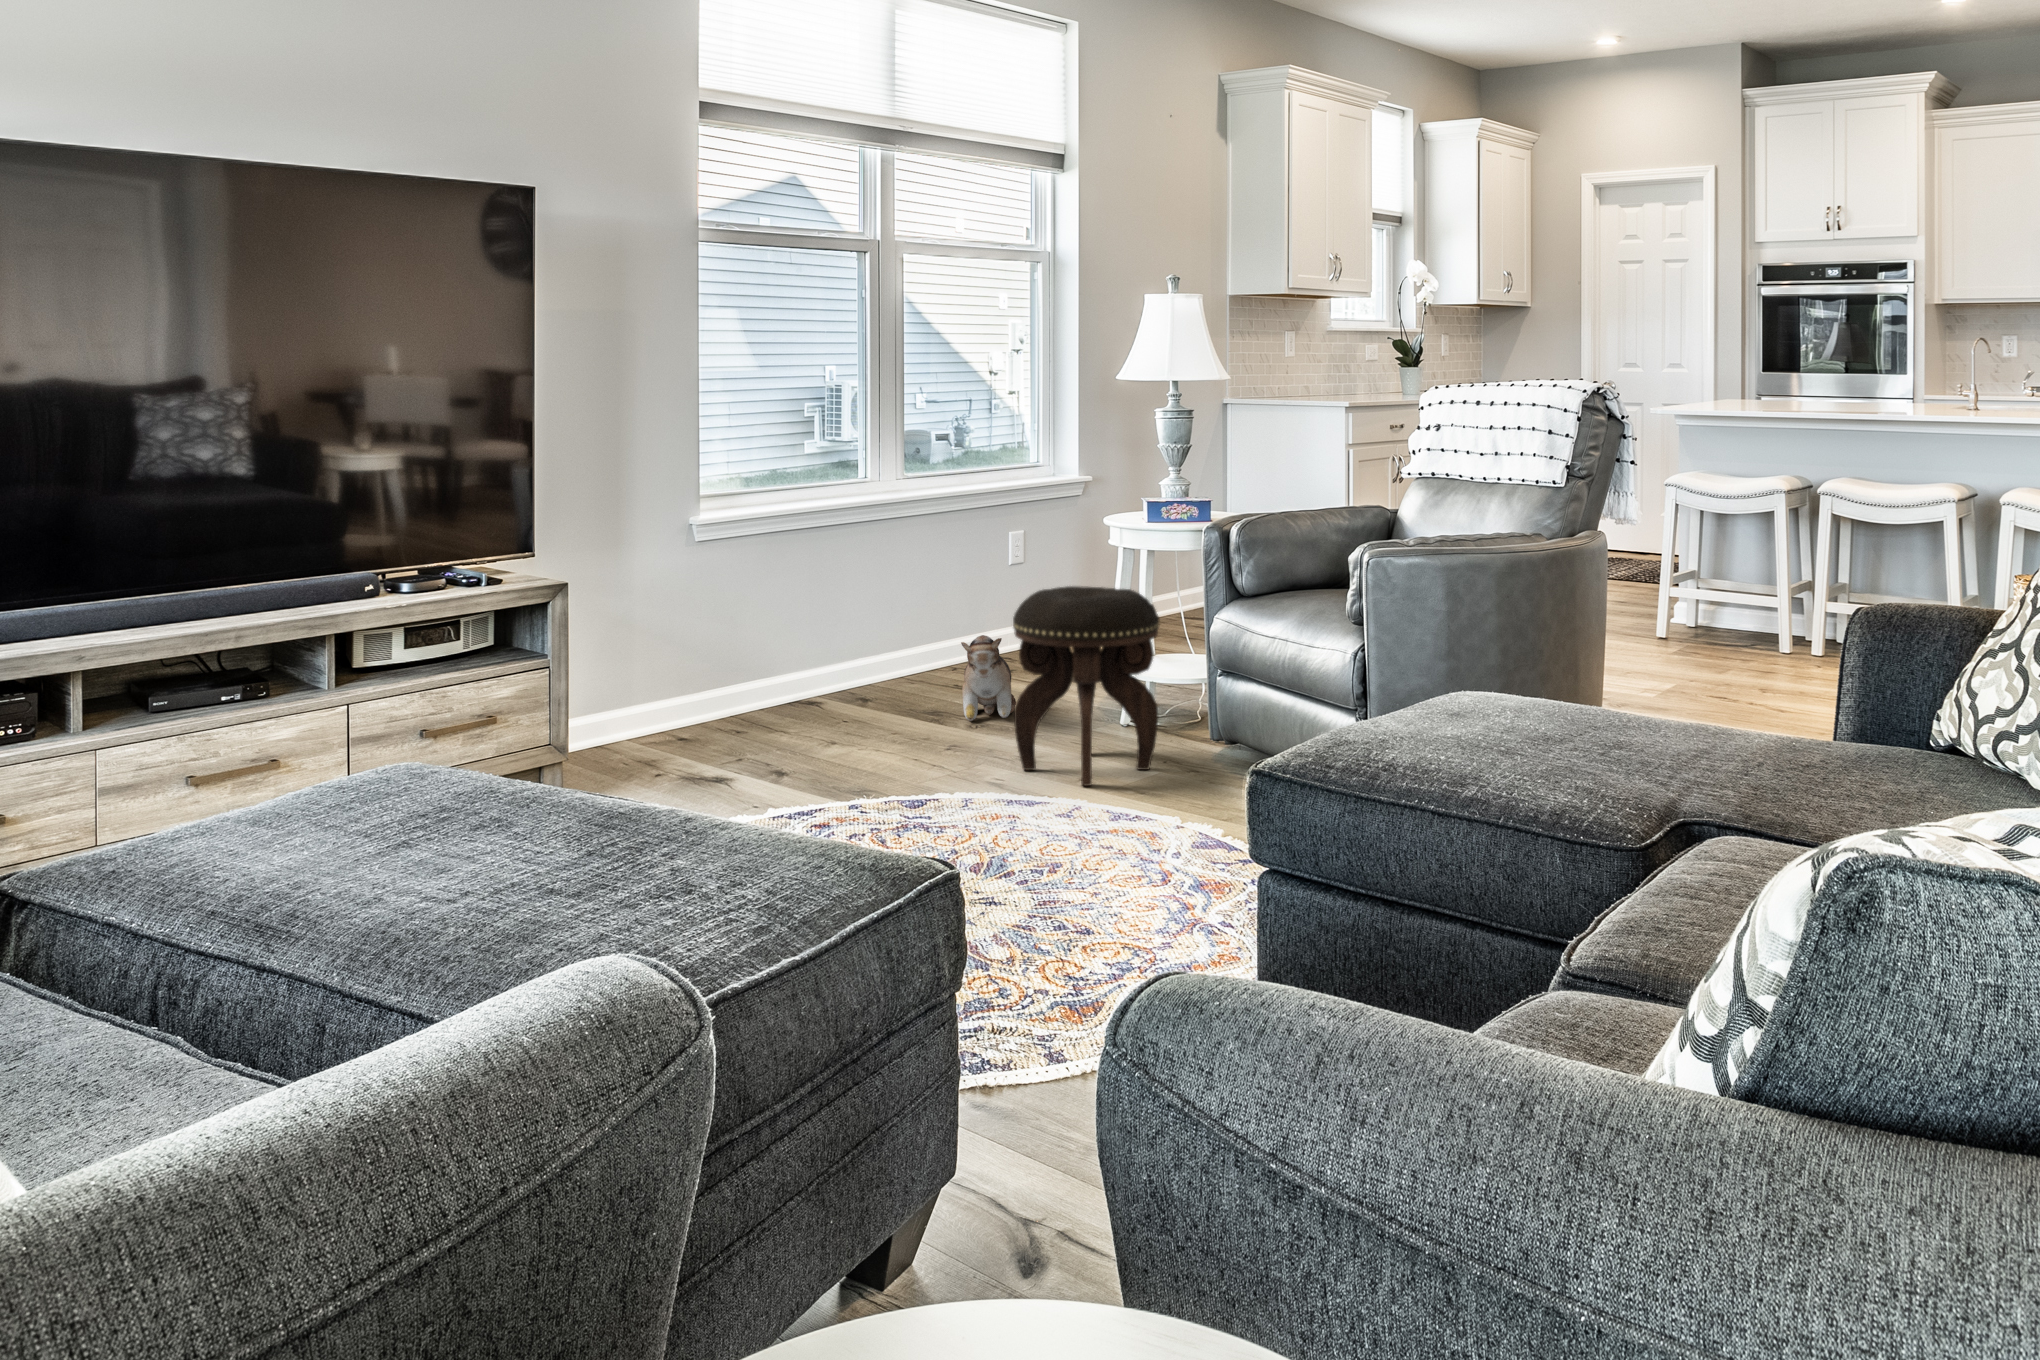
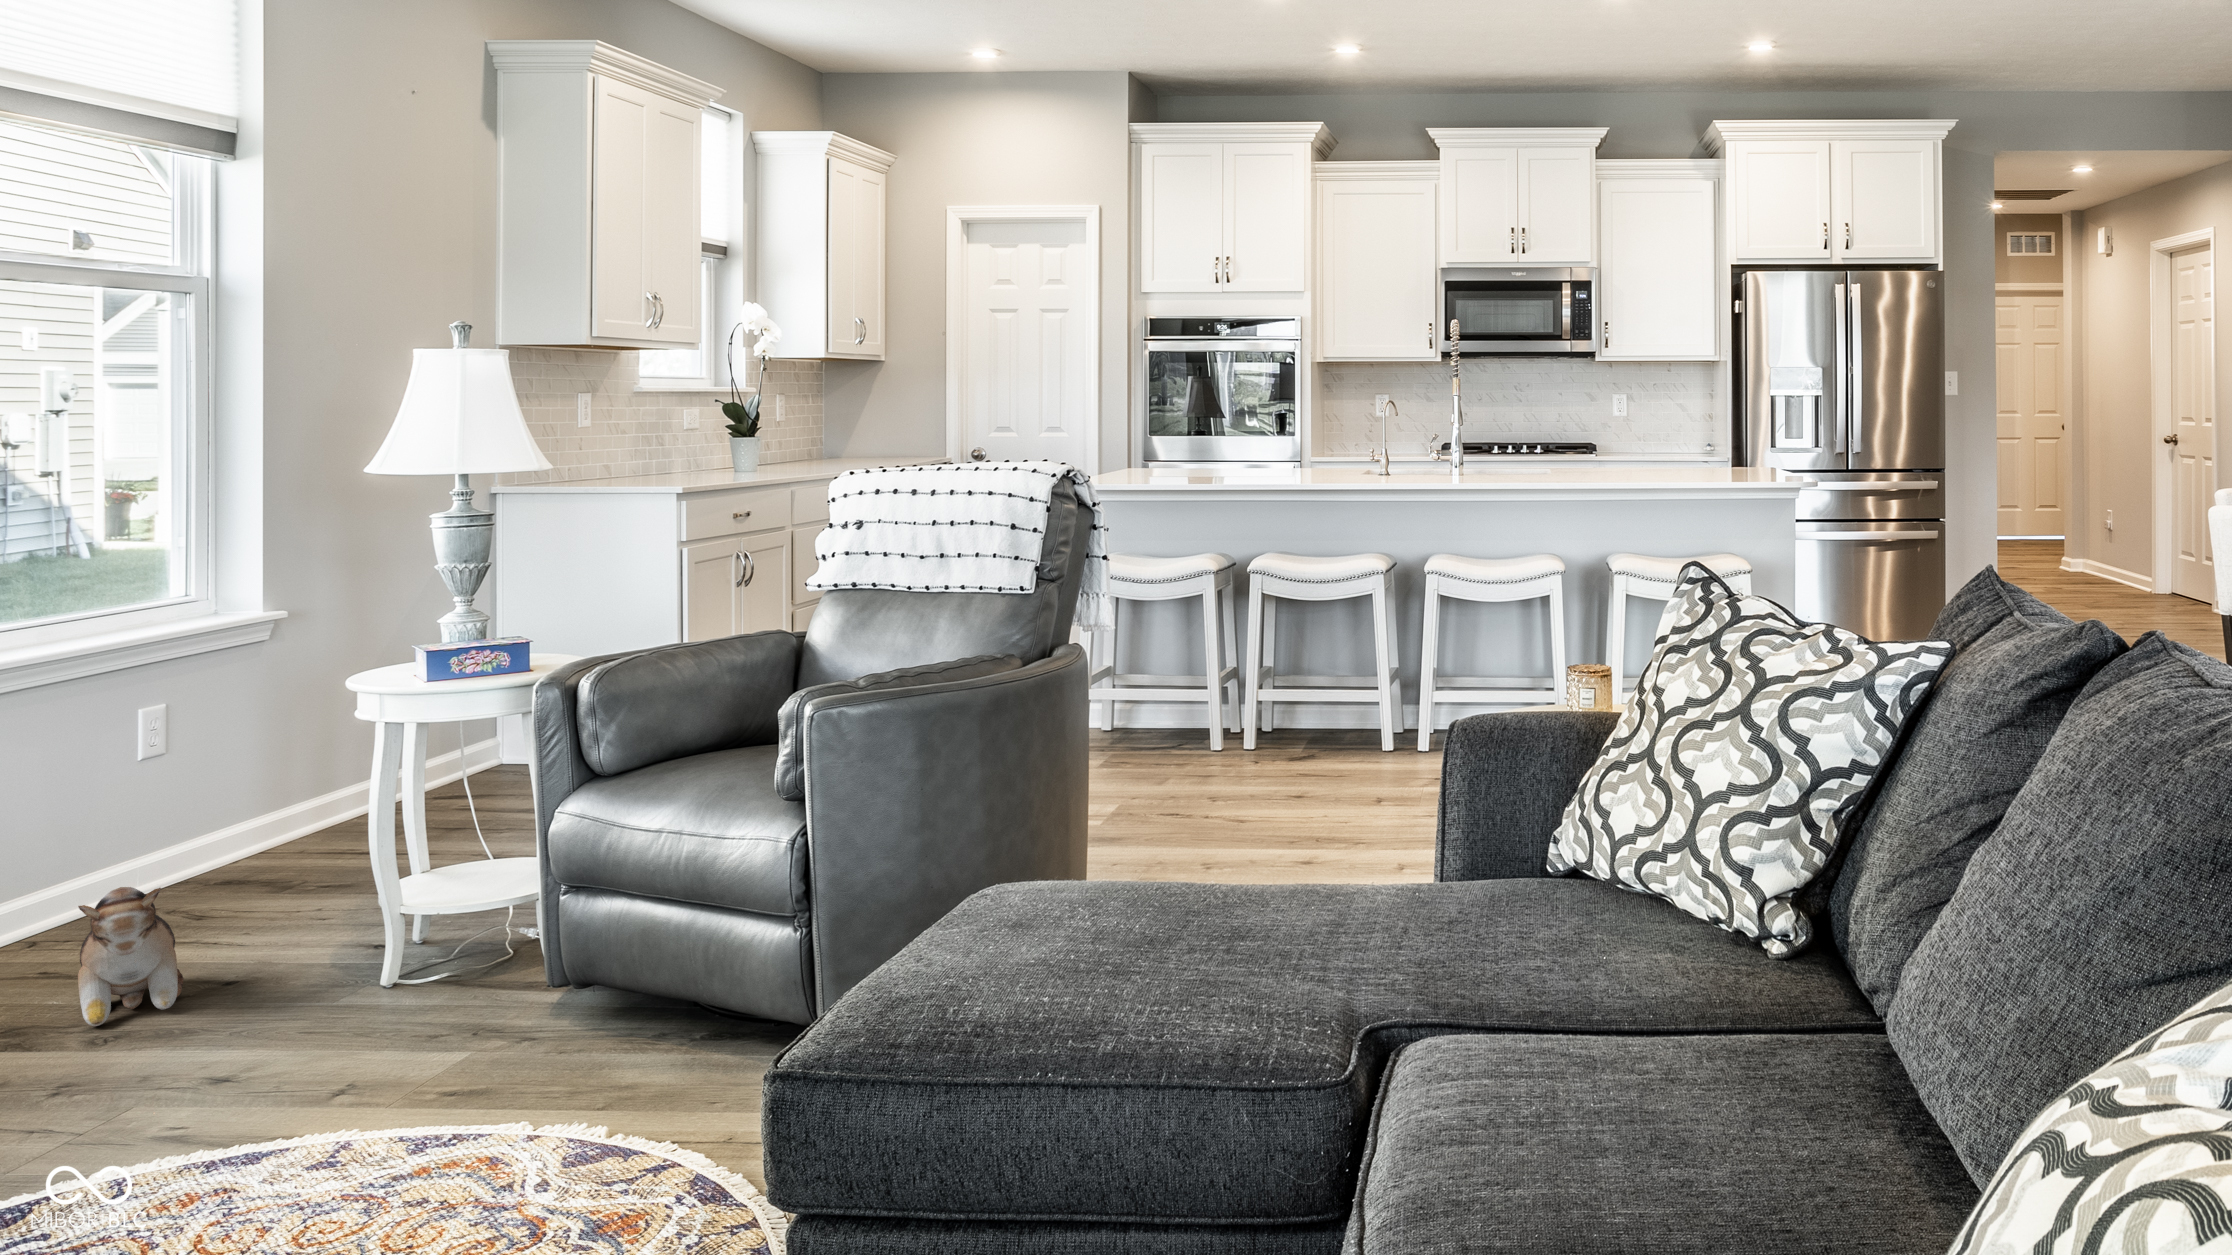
footstool: present [1013,586,1160,786] -> none [200,788,469,1102]

